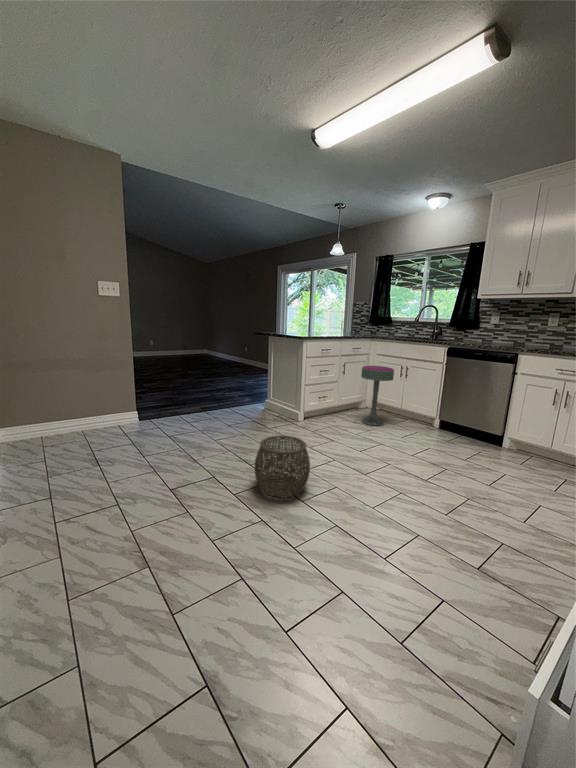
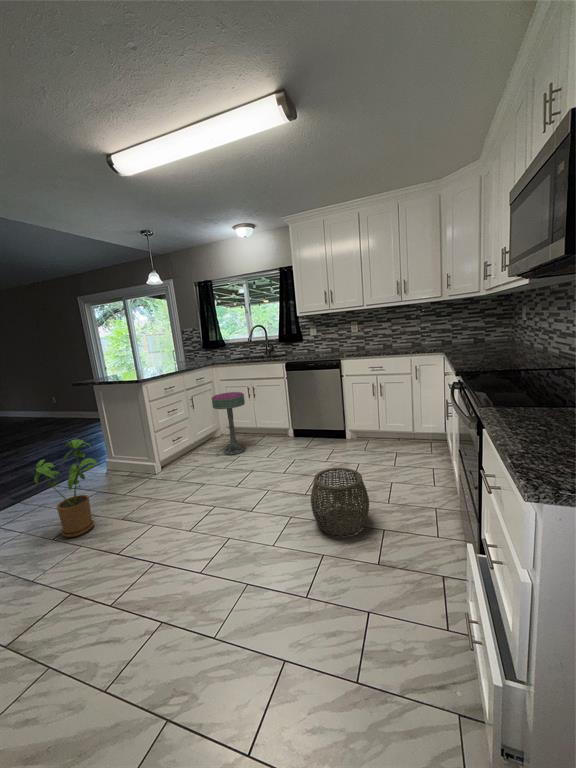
house plant: none [214,371,256,443] -> present [34,439,99,537]
woven basket: present [255,435,310,498] -> present [310,468,369,536]

